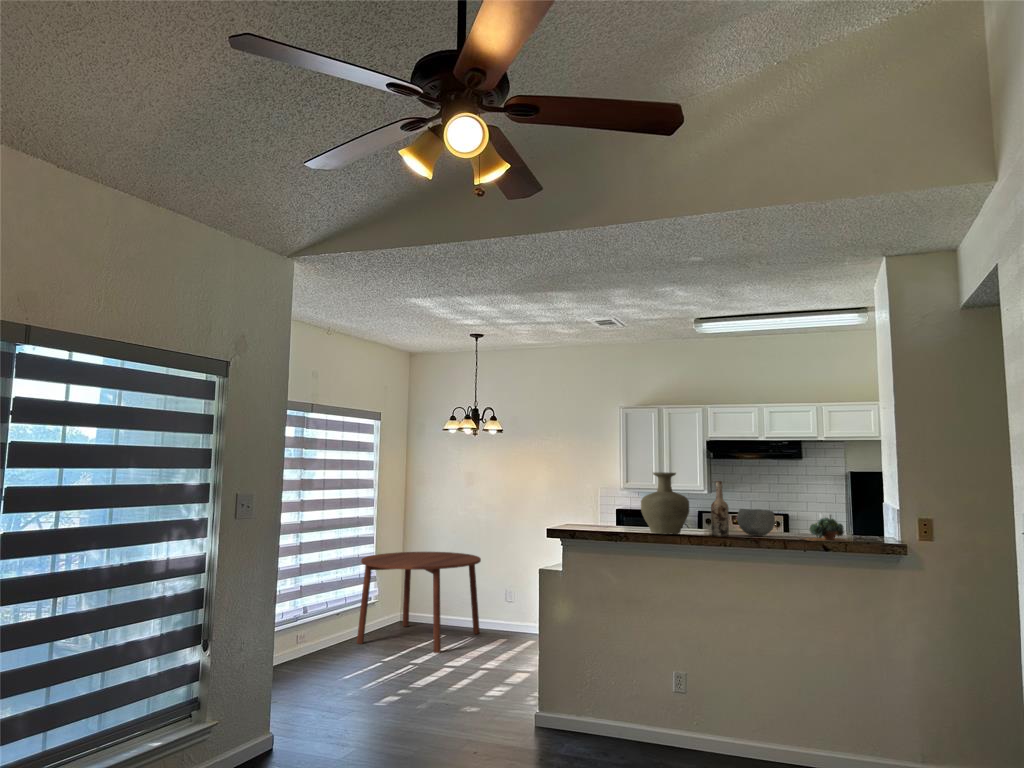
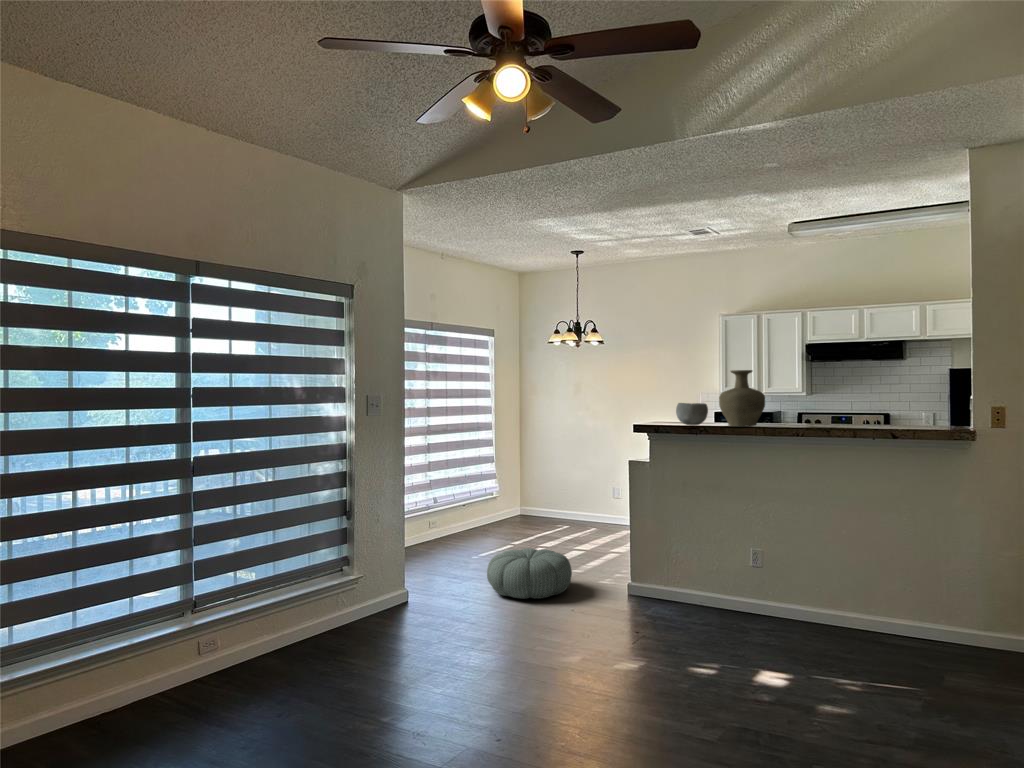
wine bottle: present [711,481,729,536] -> none [785,377,802,427]
bowl: present [737,509,775,536] -> present [676,403,708,425]
succulent plant: present [800,518,851,542] -> none [867,407,924,430]
dining table: present [357,552,481,653] -> none [480,454,590,541]
pouf: none [372,672,471,738] -> present [487,548,572,599]

